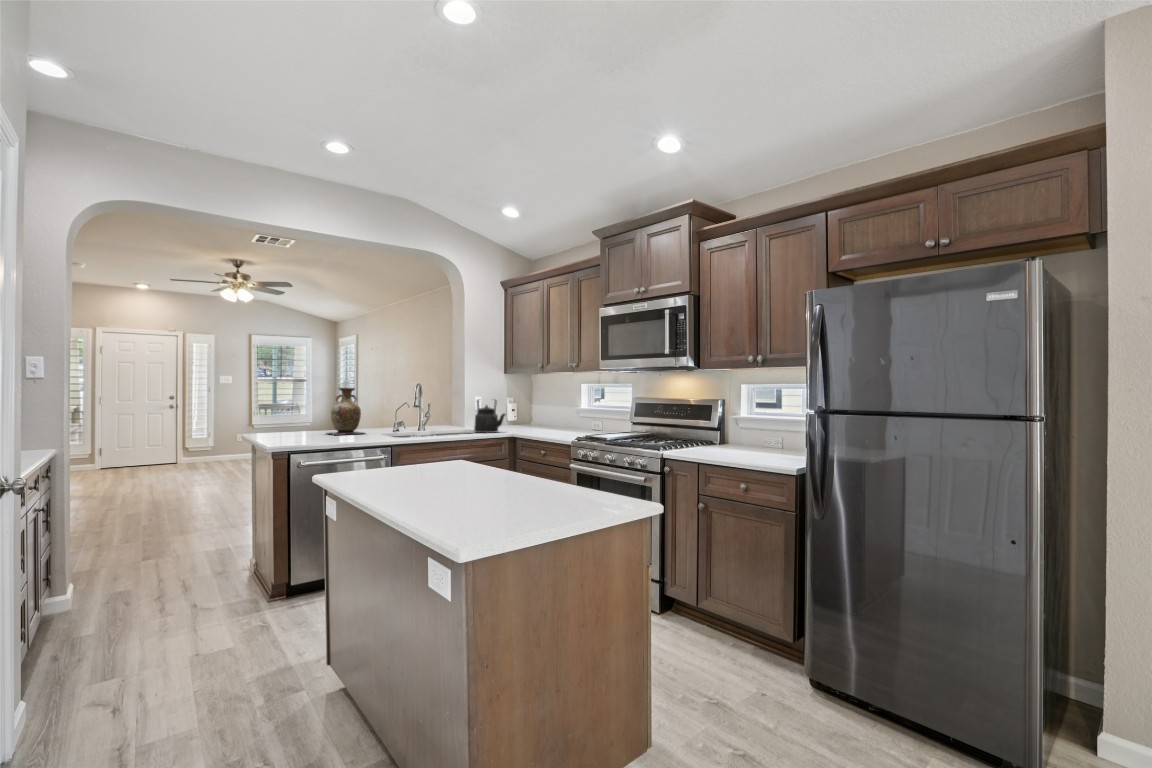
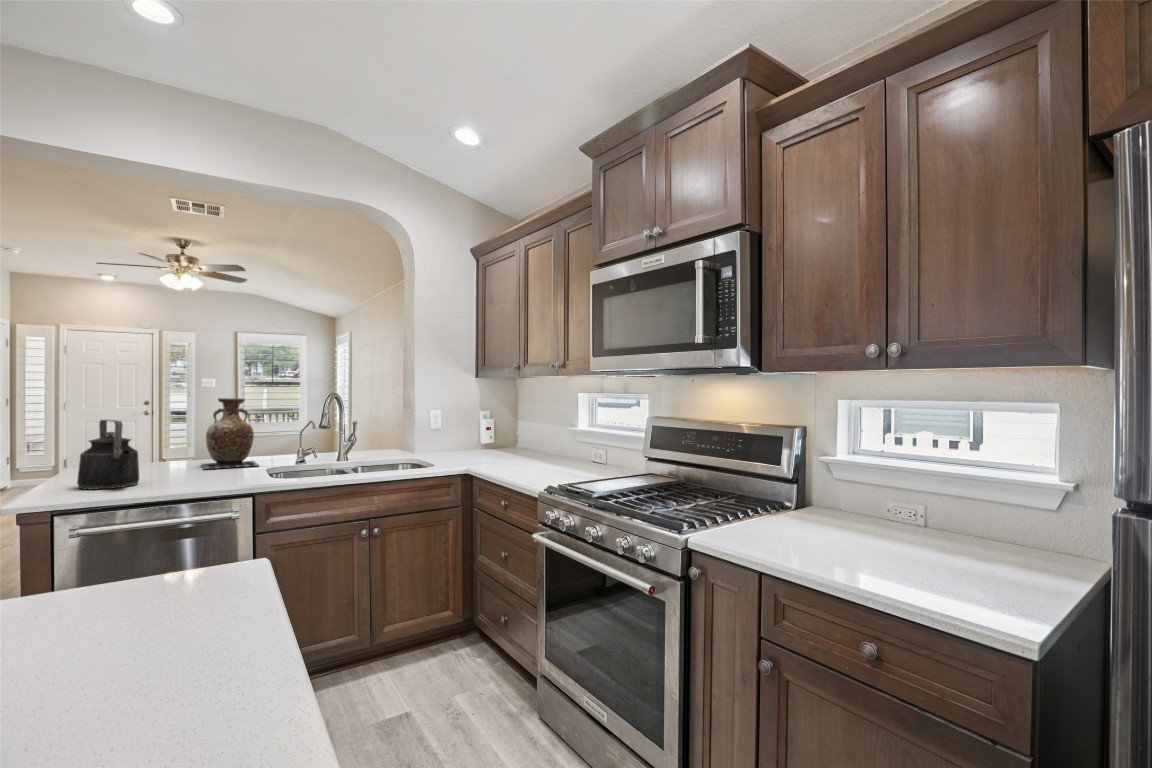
kettle: present [474,399,505,433] -> present [77,420,139,490]

